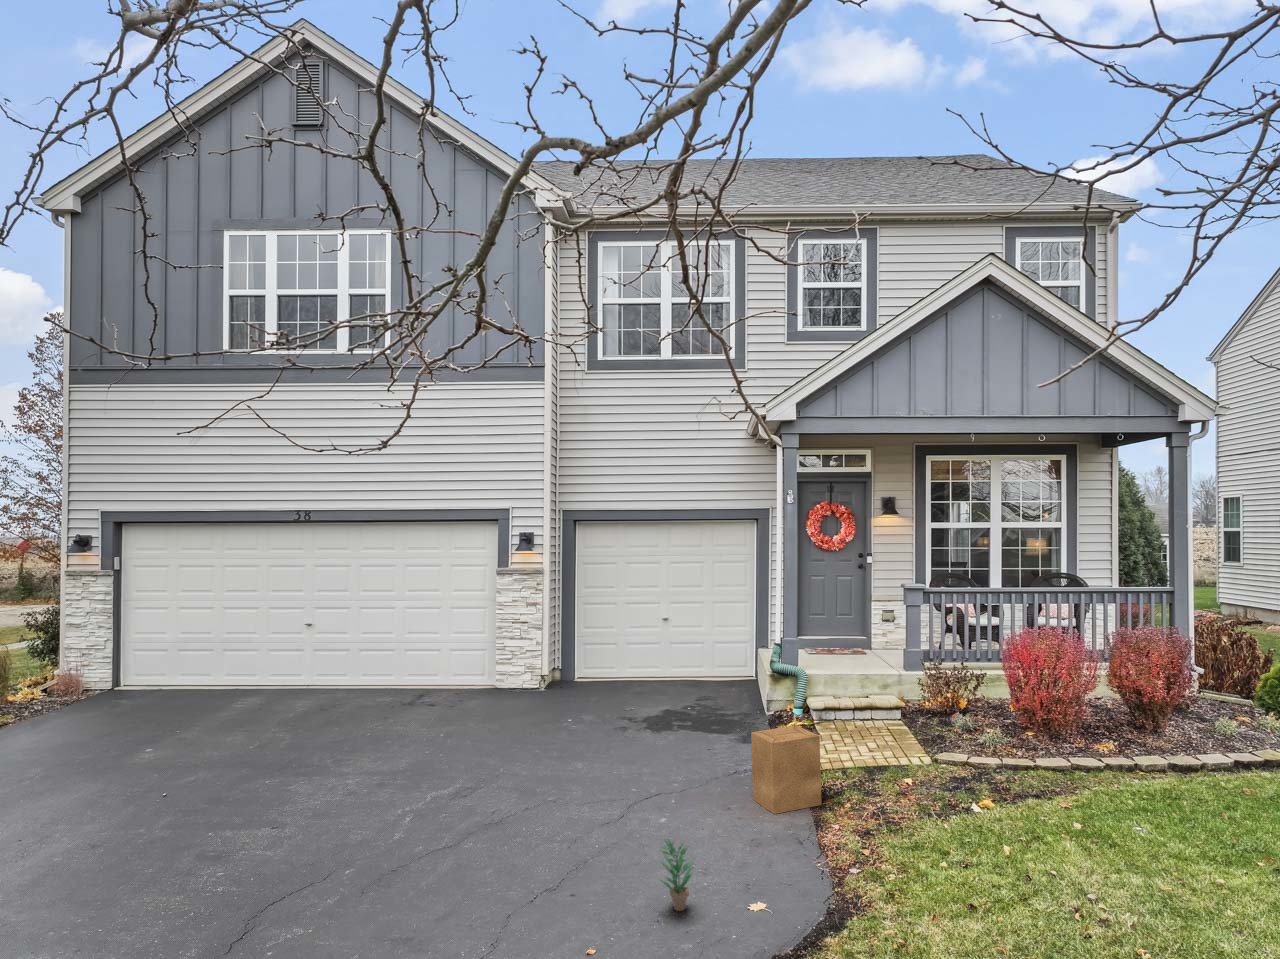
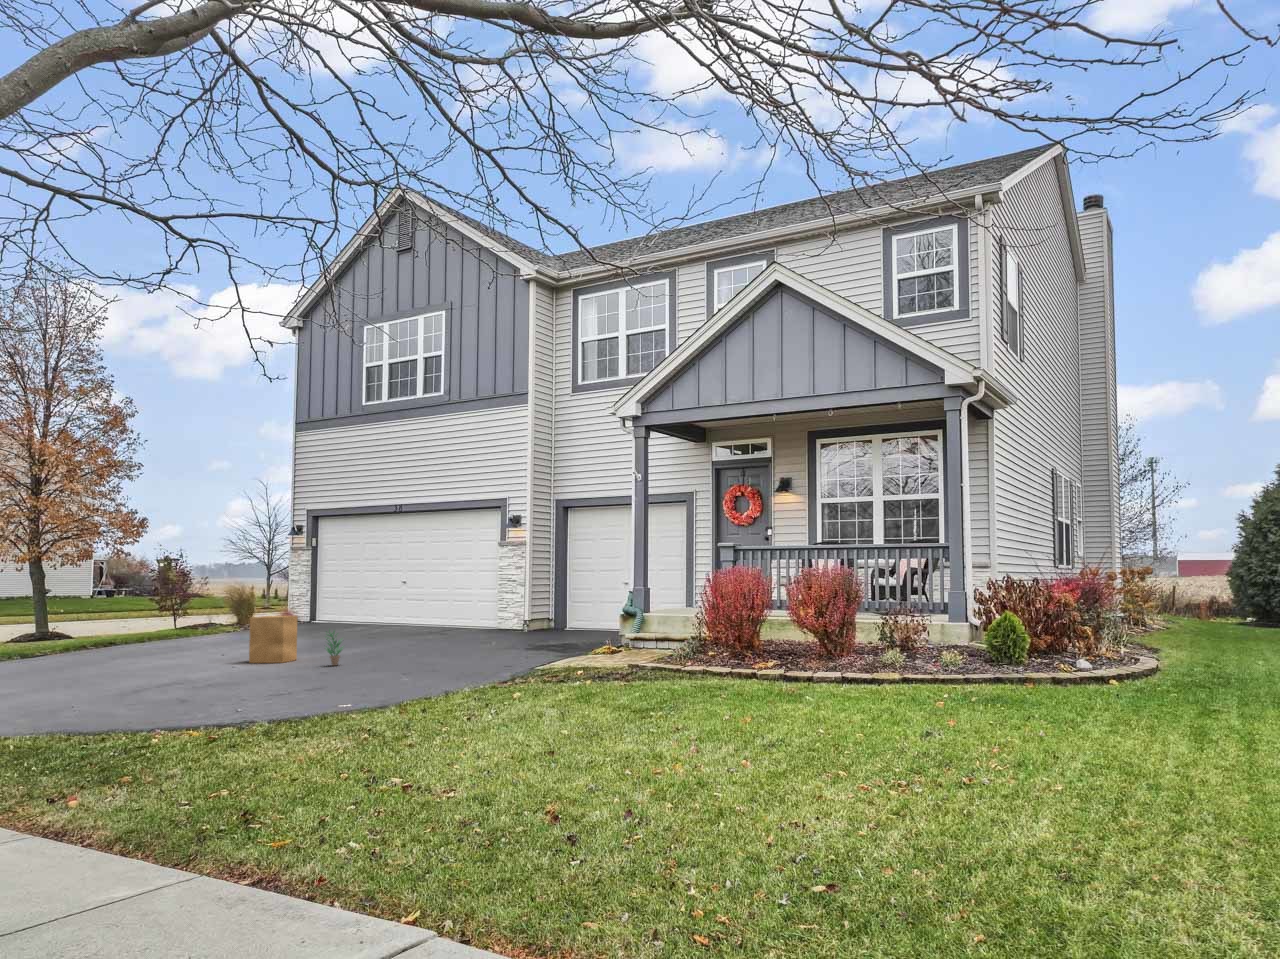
cardboard box: present [751,725,822,814] -> present [249,616,297,663]

